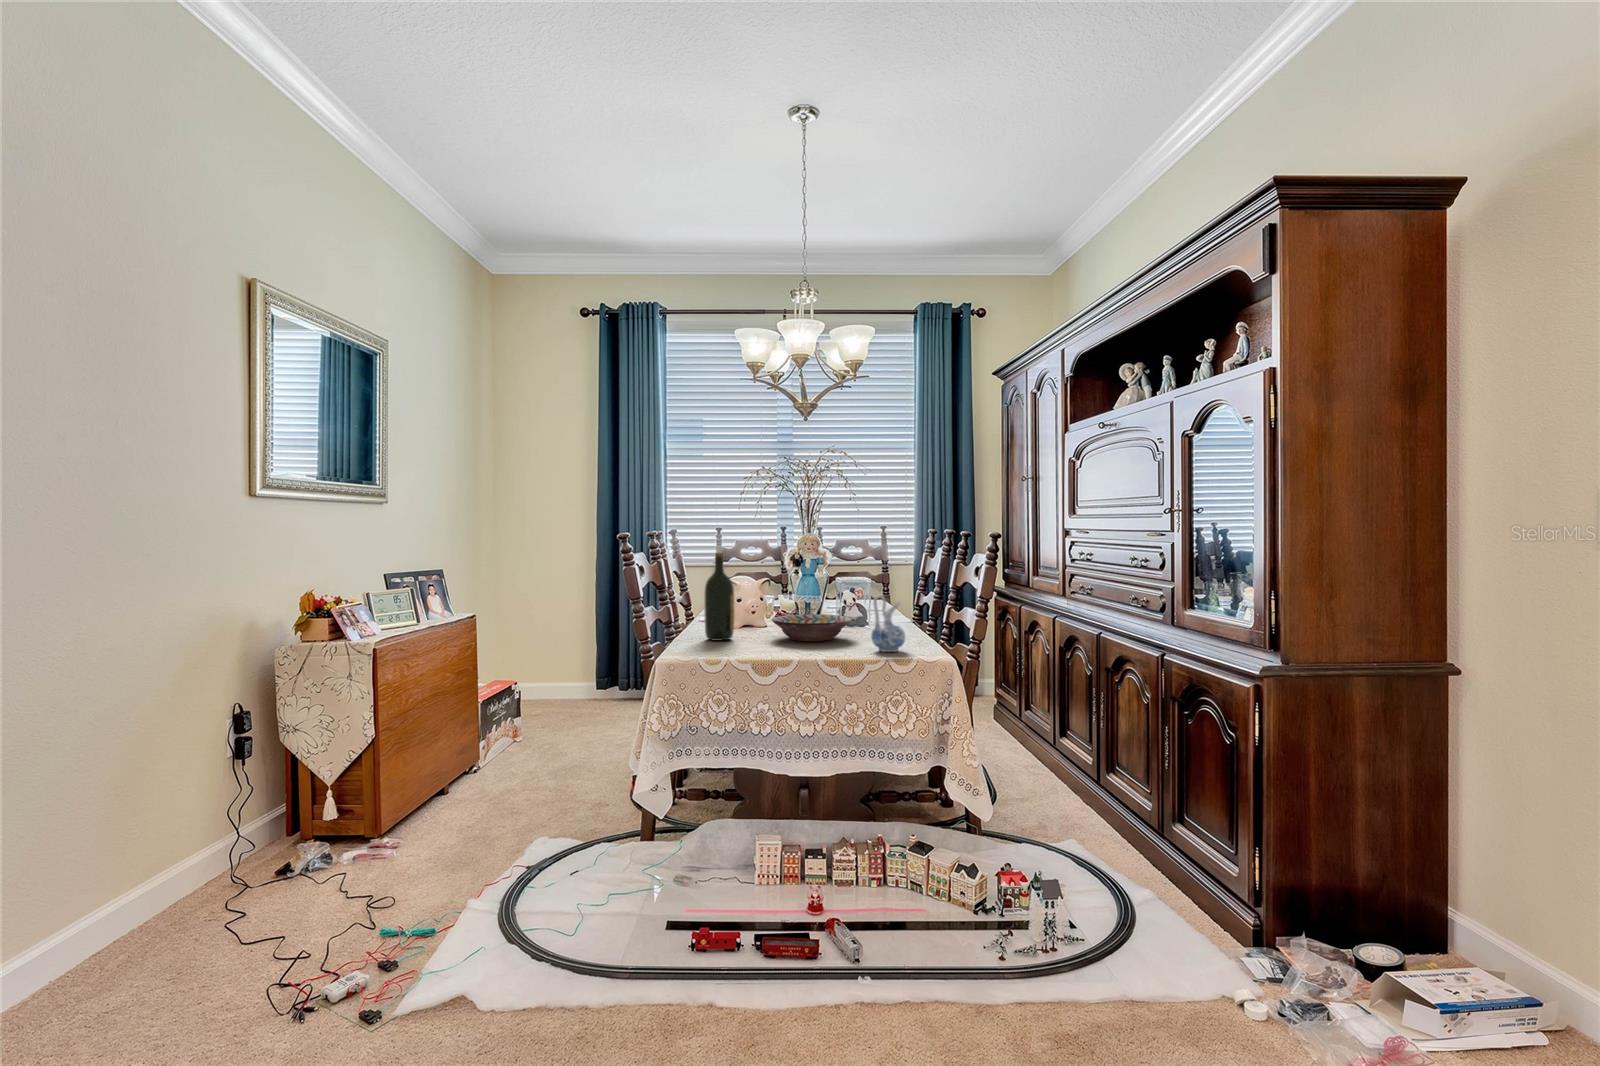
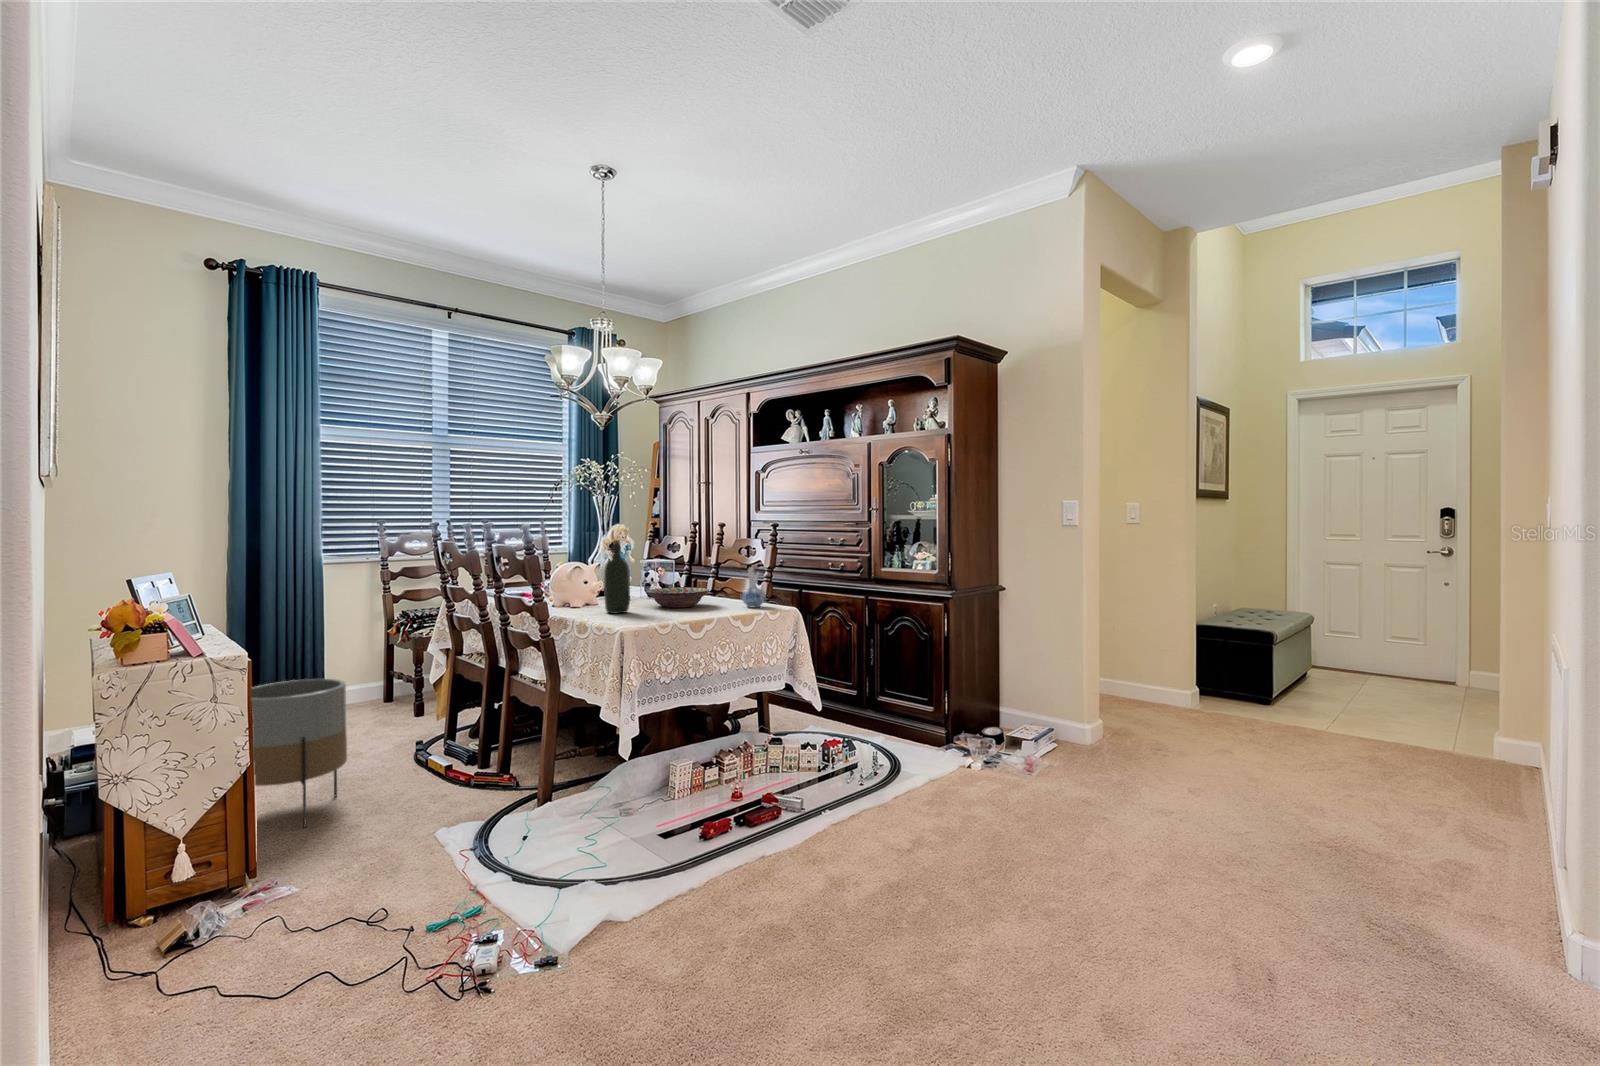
planter: none [461,670,549,802] -> present [251,679,347,828]

